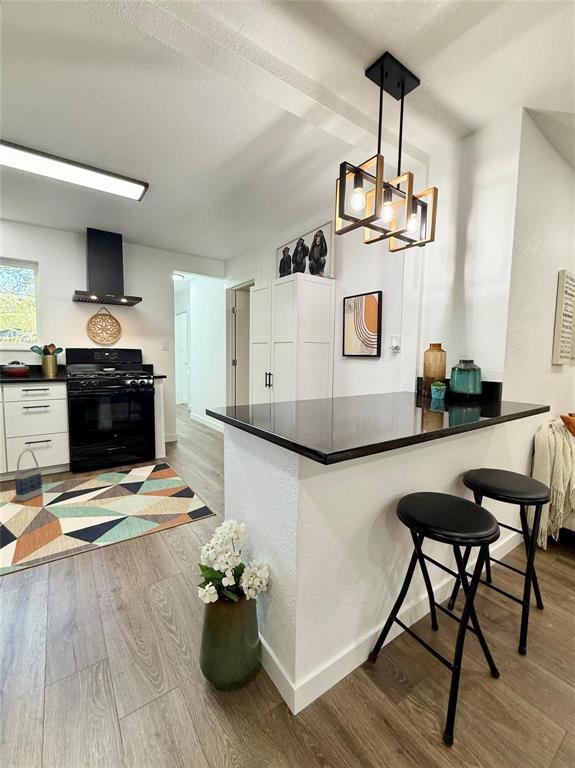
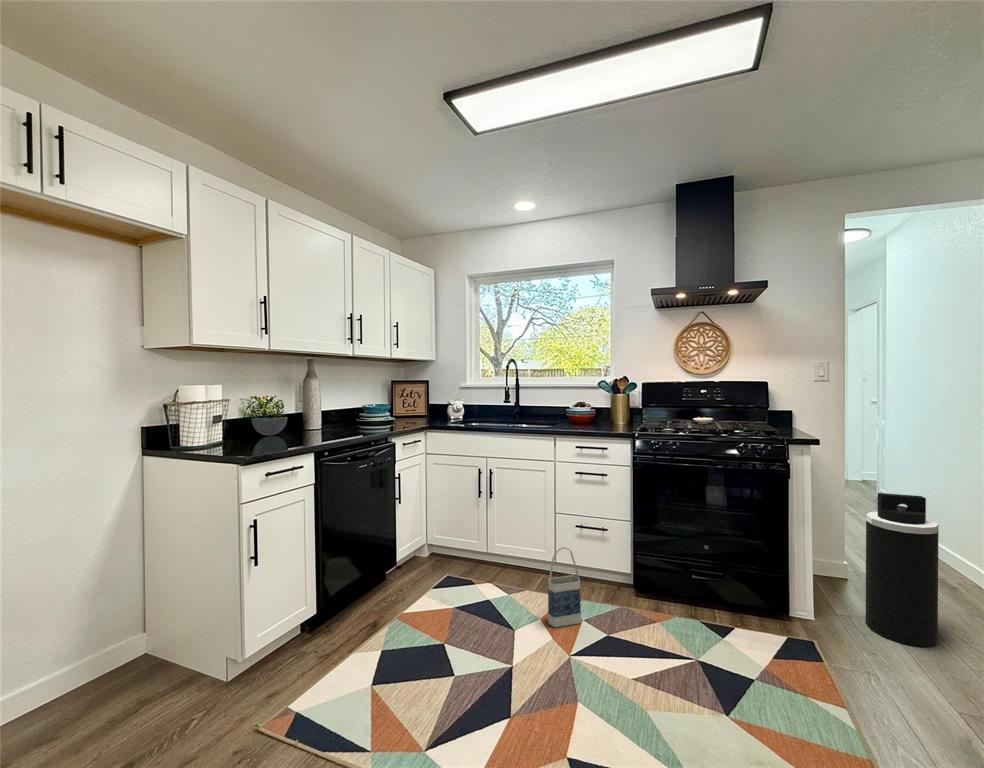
trash can: none [184,396,208,455] -> present [866,493,939,647]

